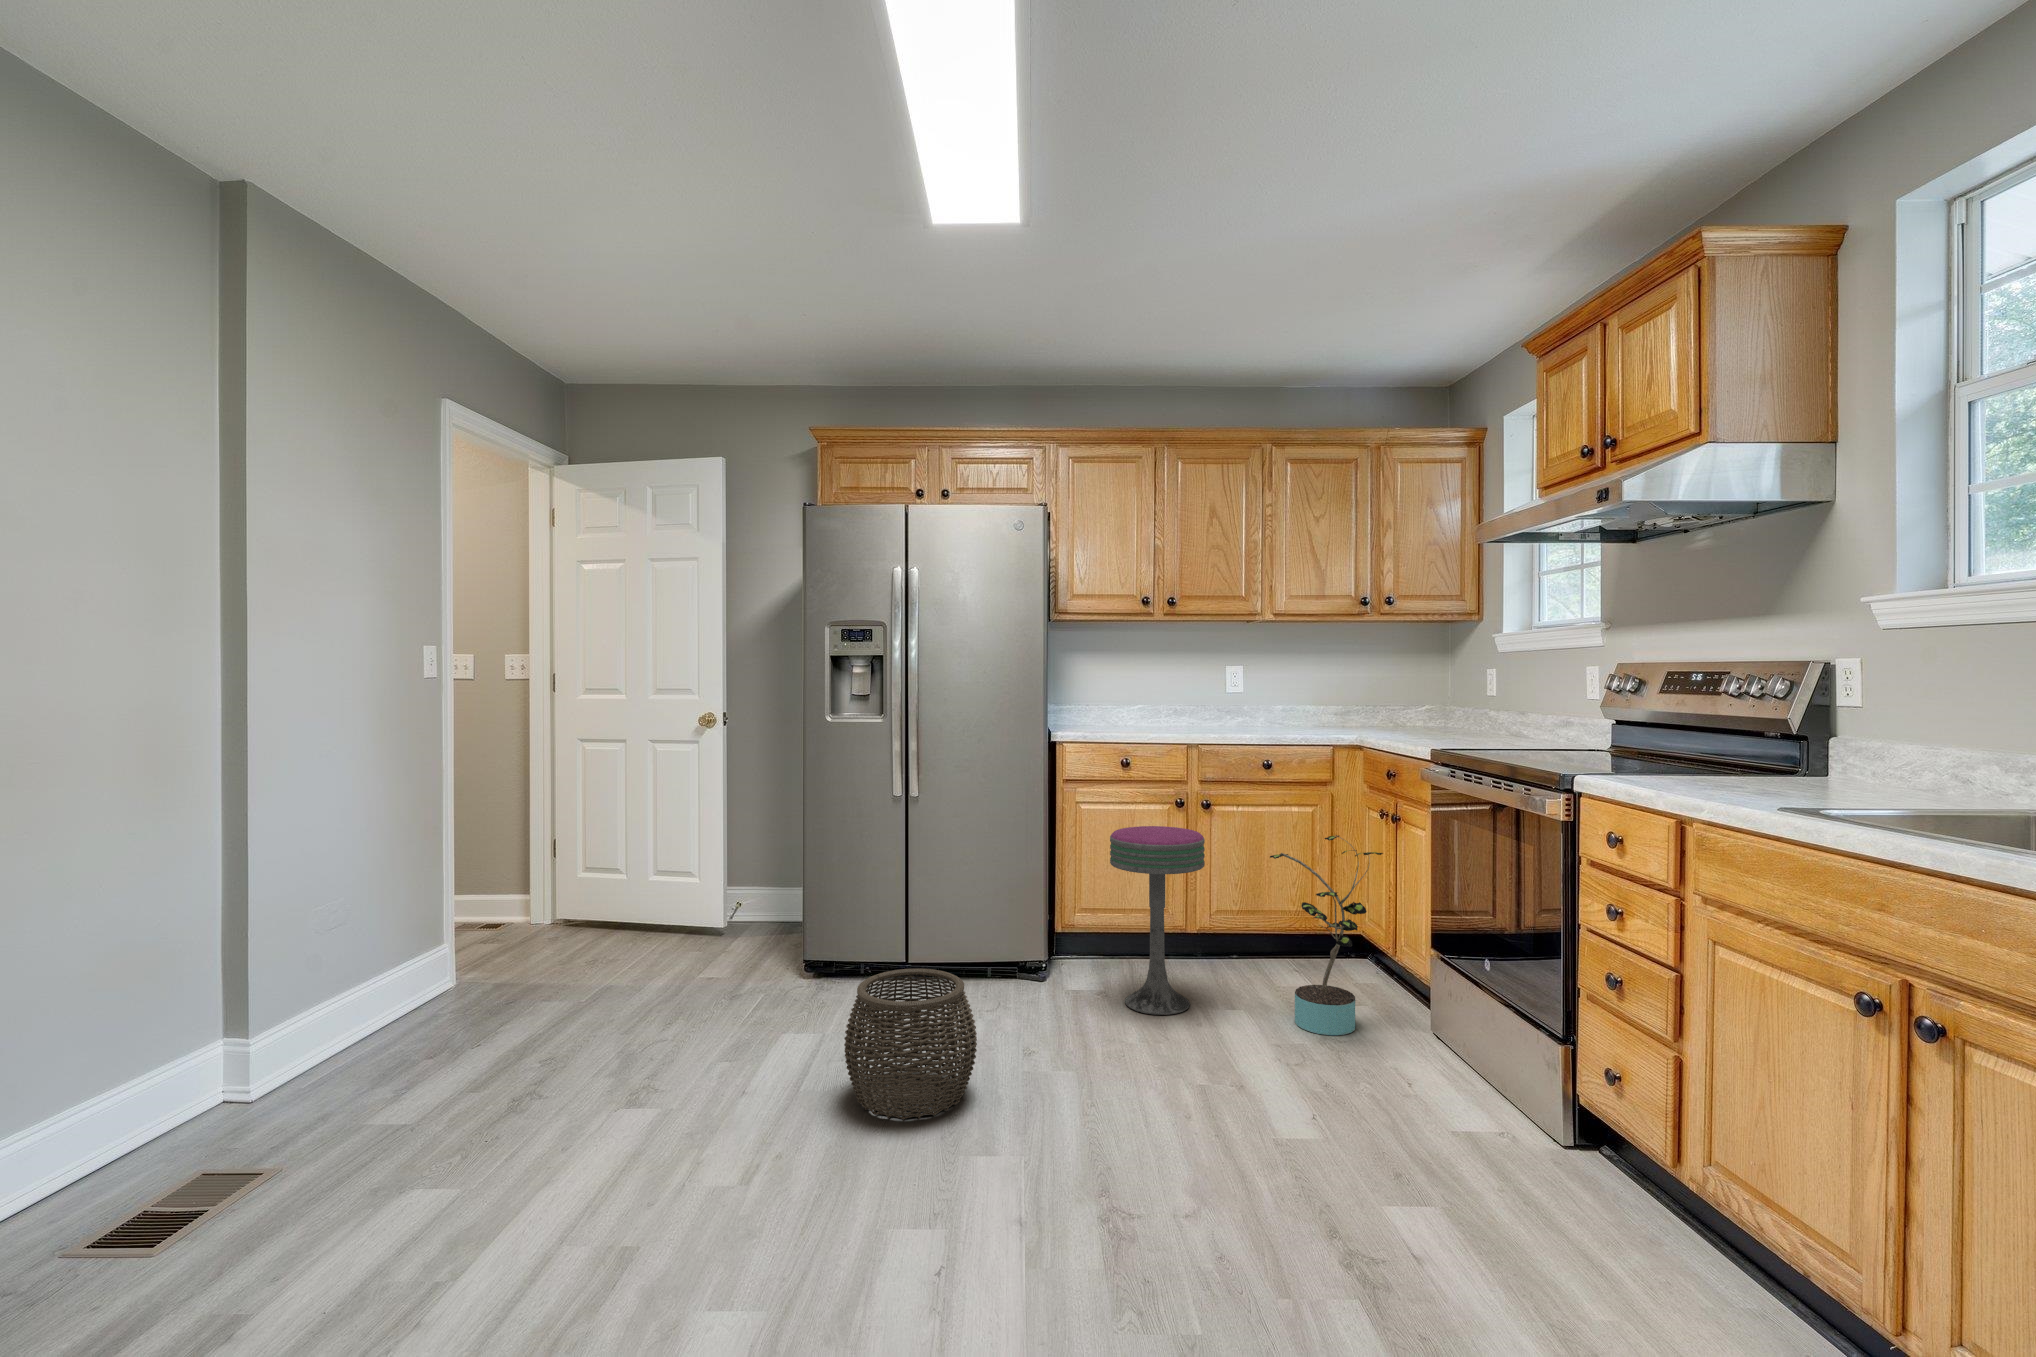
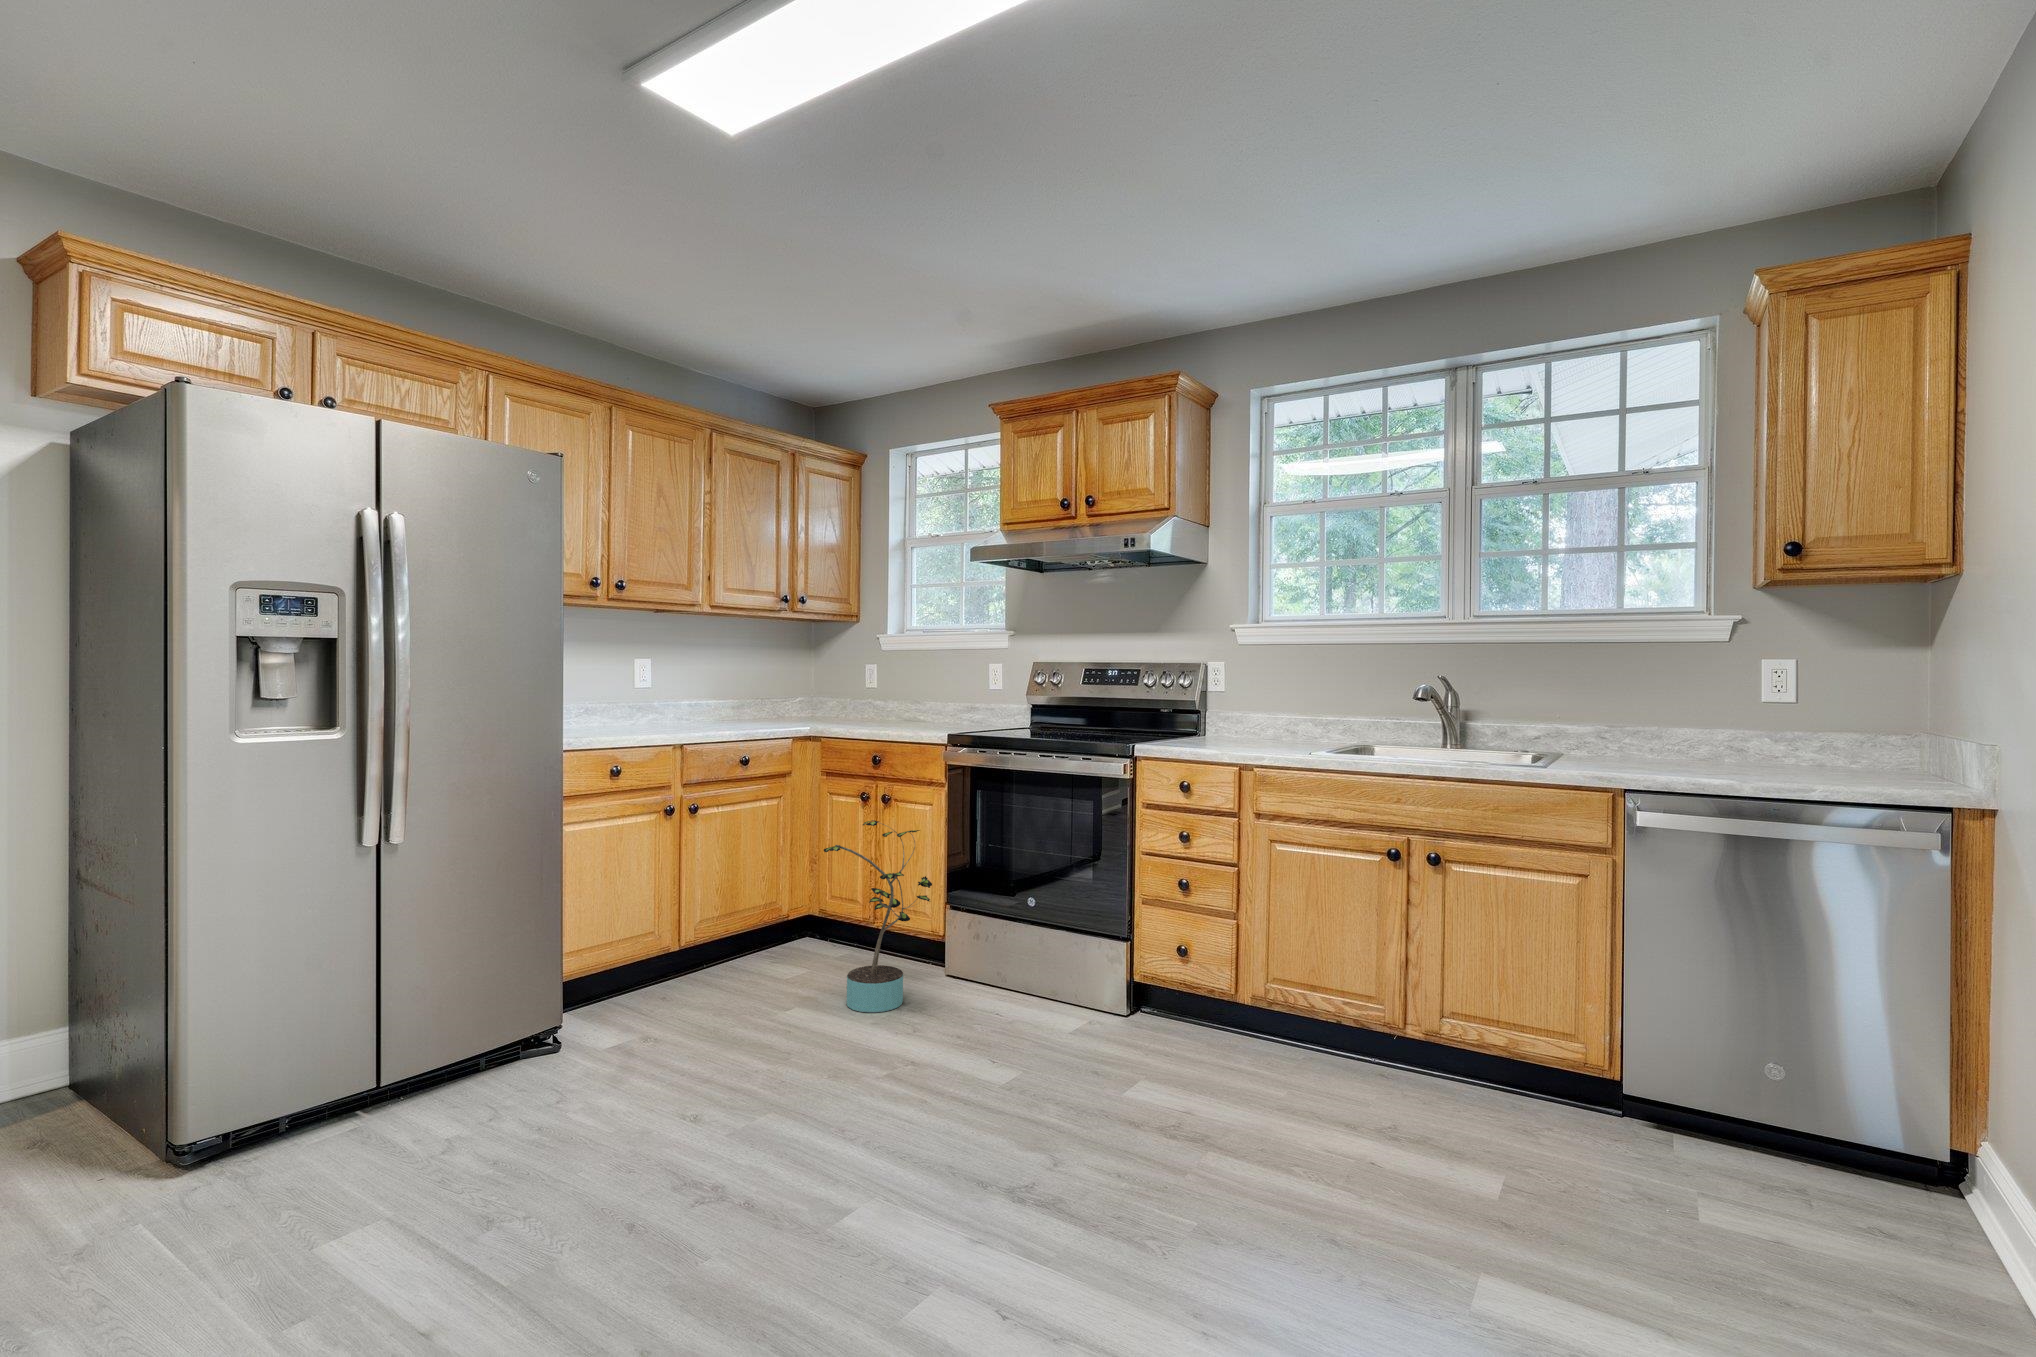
bar stool: present [1110,826,1205,1015] -> none [659,837,773,1055]
woven basket: present [844,969,977,1120] -> none [544,1062,746,1297]

